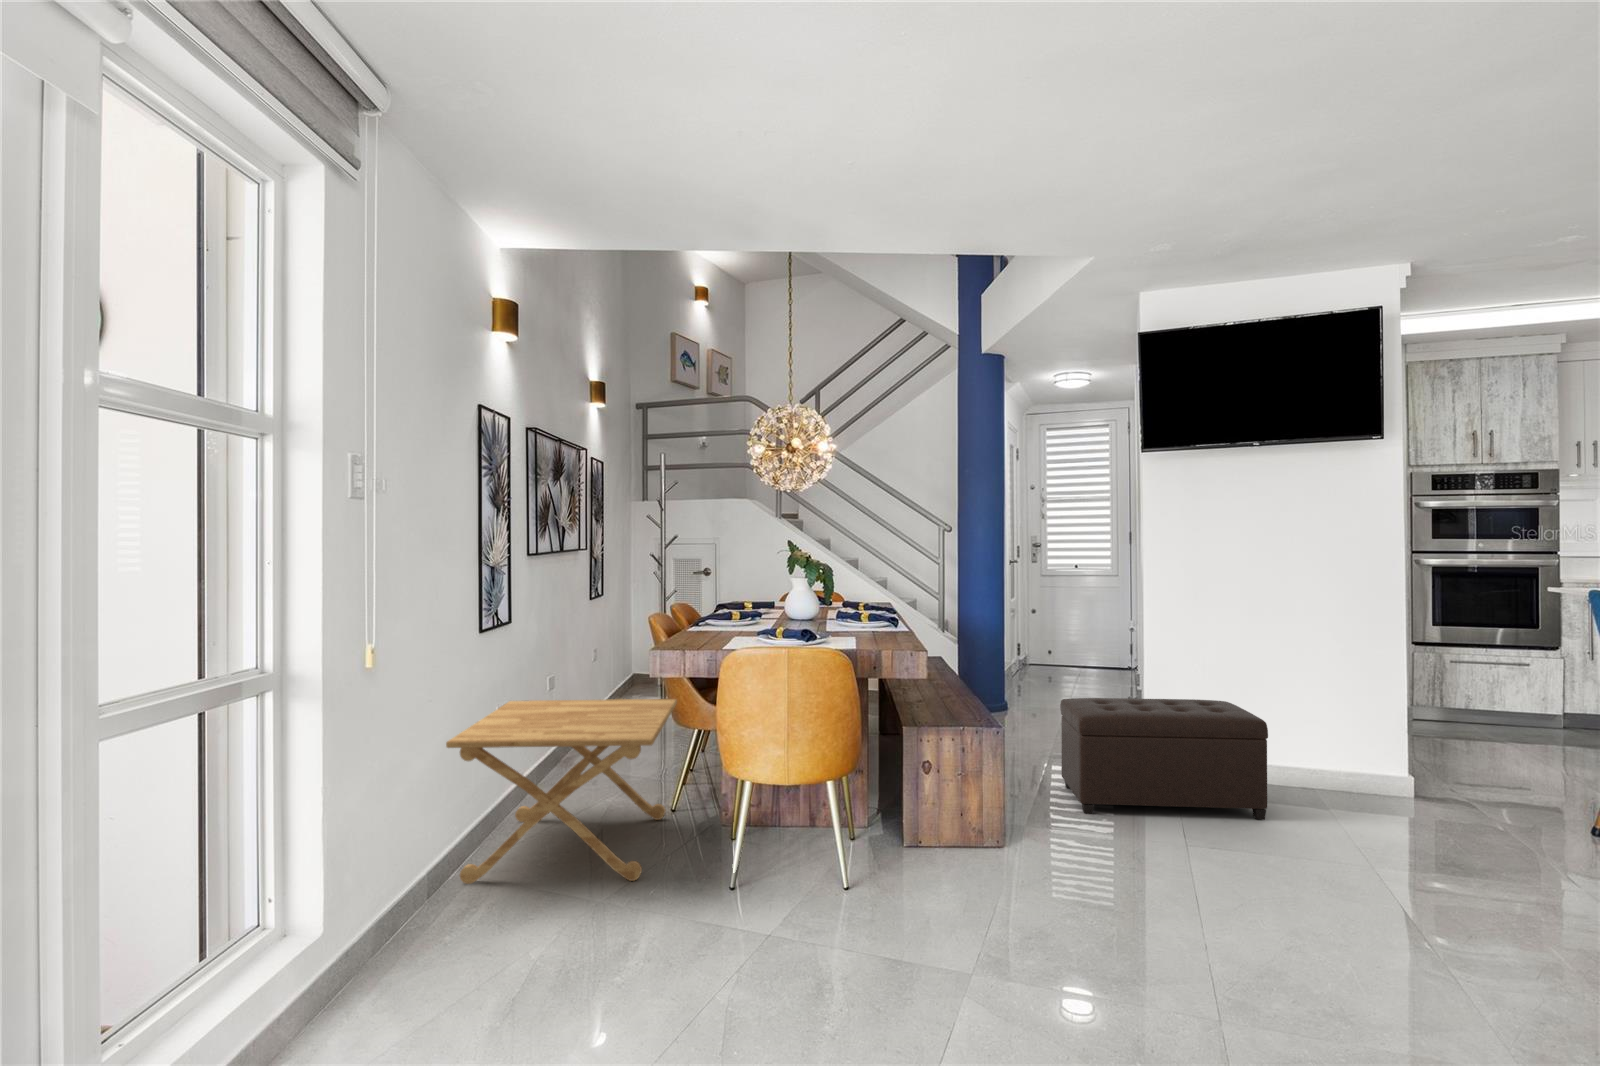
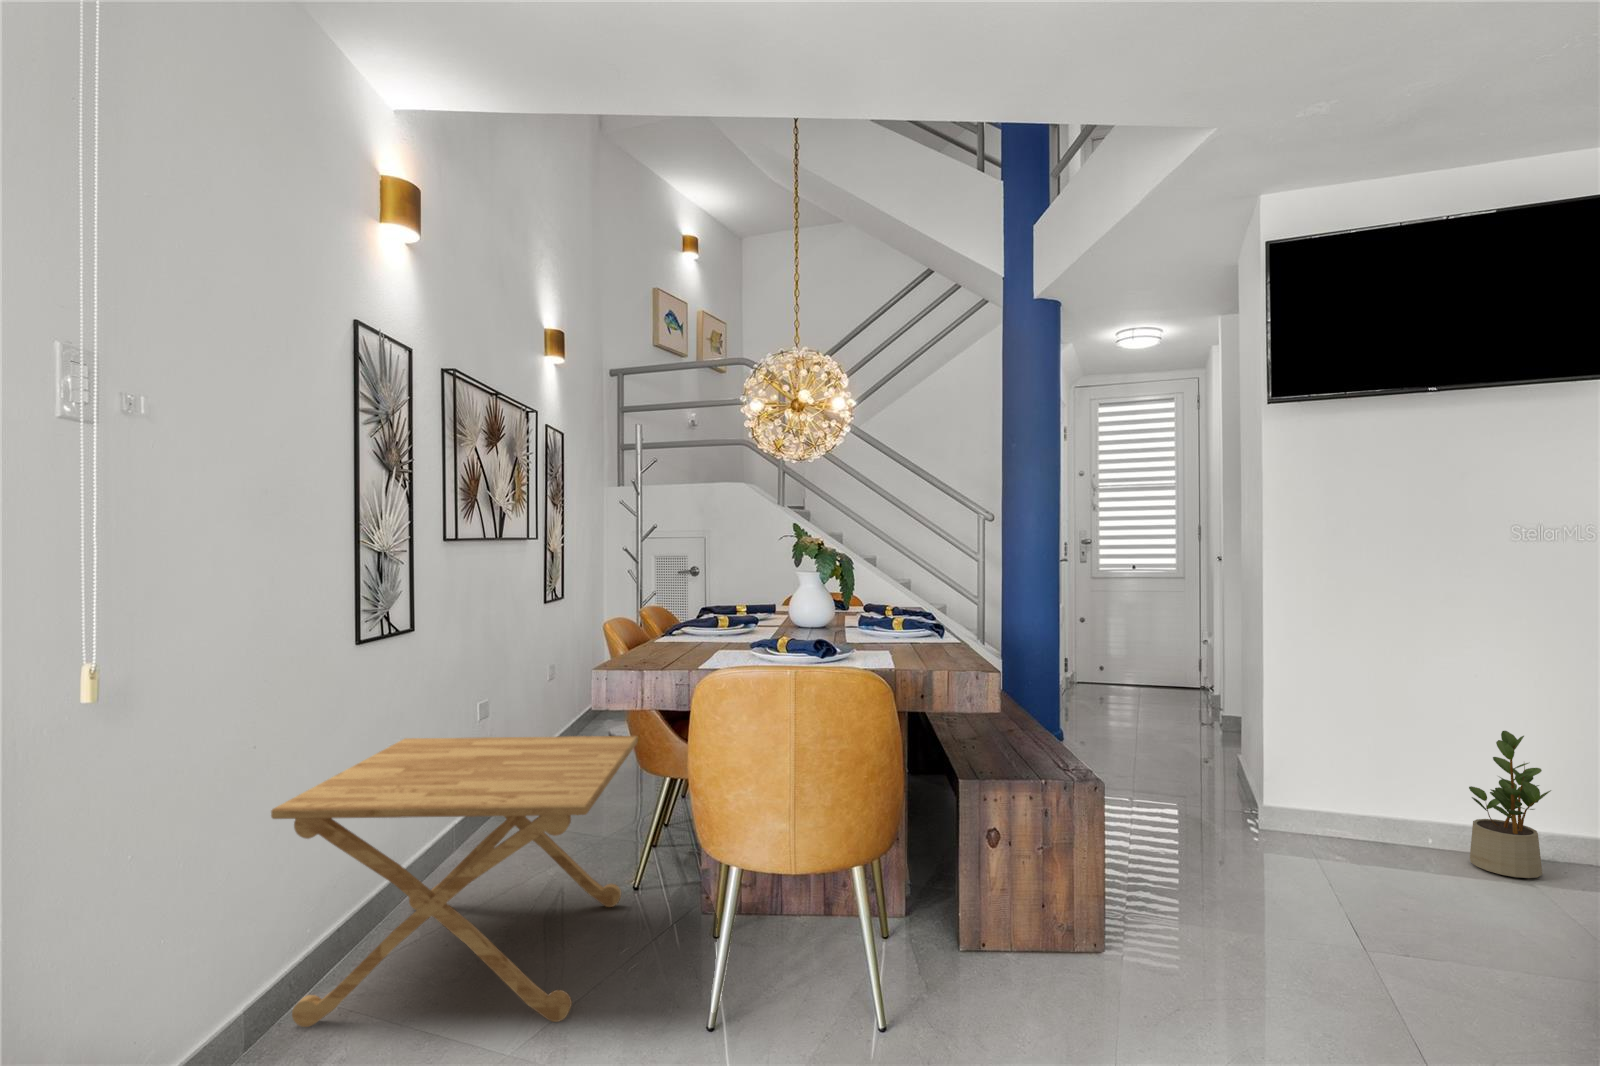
potted plant: none [1283,696,1335,802] -> present [1469,731,1551,878]
ottoman: present [1060,698,1268,819] -> none [1161,733,1472,908]

